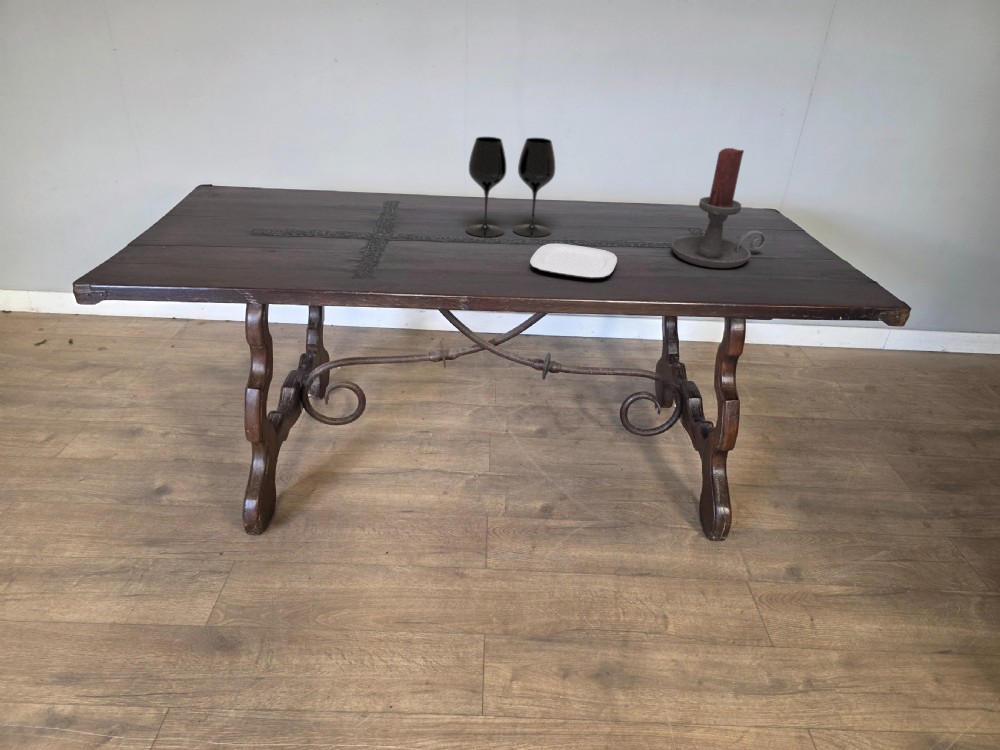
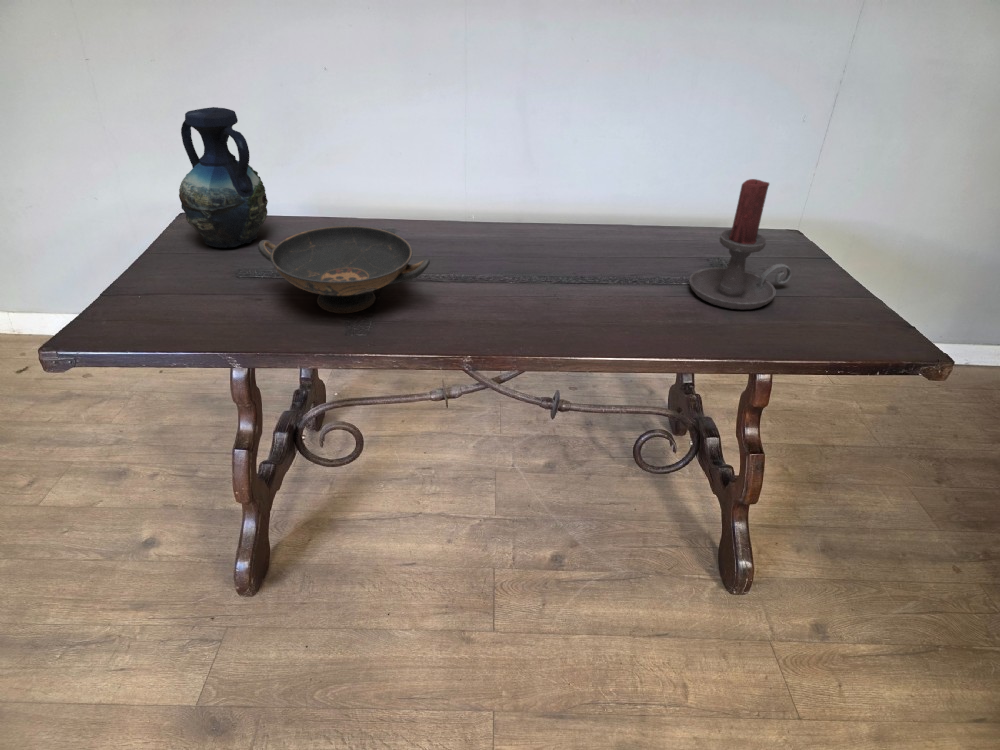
vase: none [201,82,283,213] -> present [179,107,268,248]
wine glass: present [466,137,555,237] -> none [466,164,562,273]
decorative bowl: none [275,188,433,263] -> present [258,226,430,313]
plate: present [530,244,617,278] -> none [536,283,631,330]

